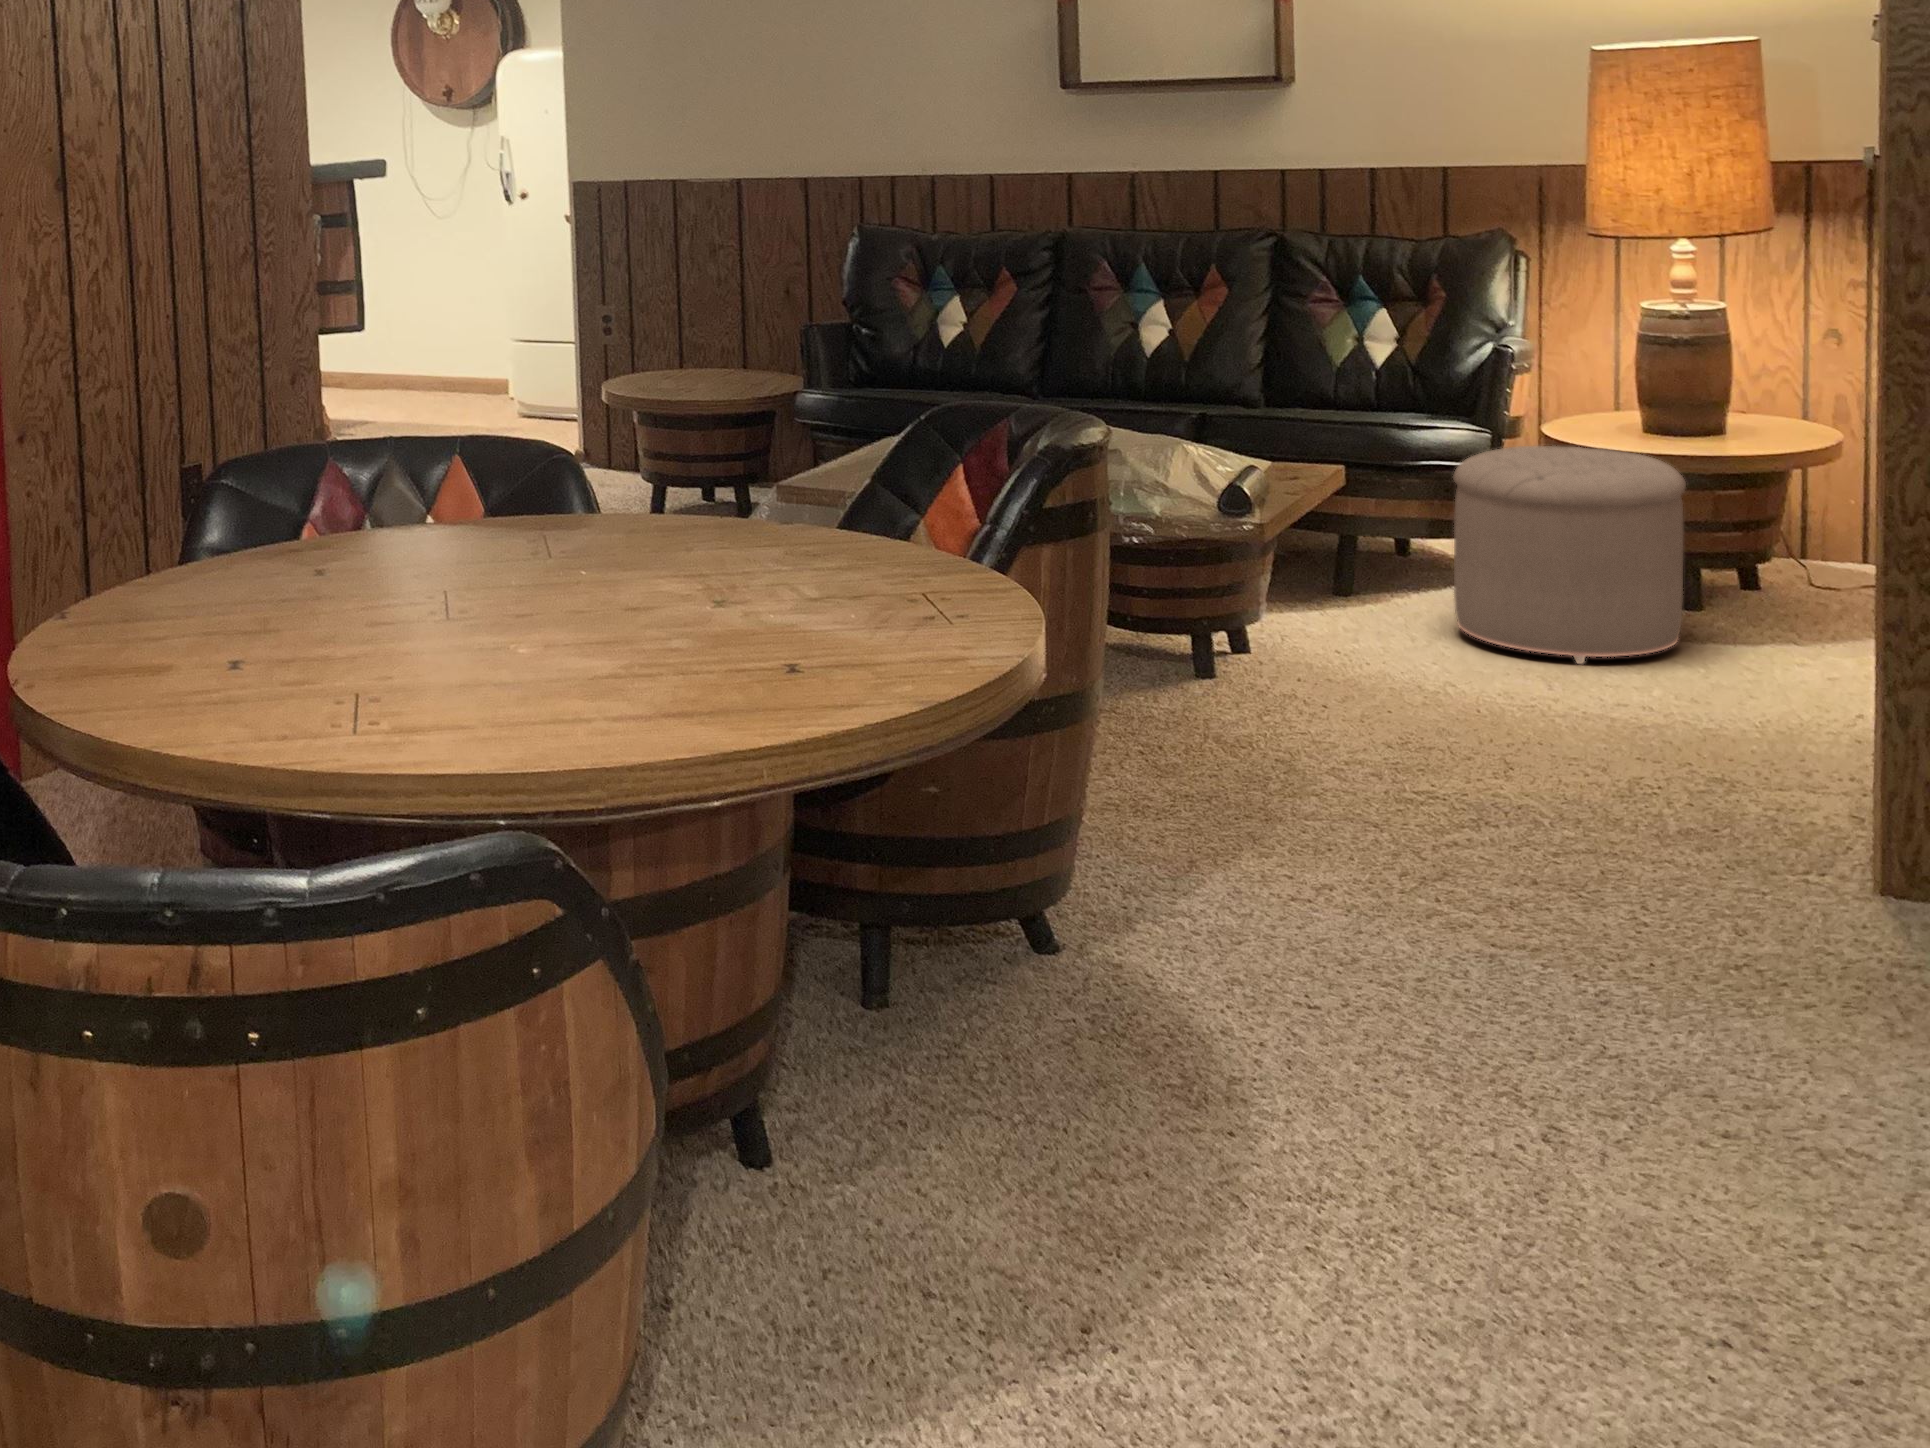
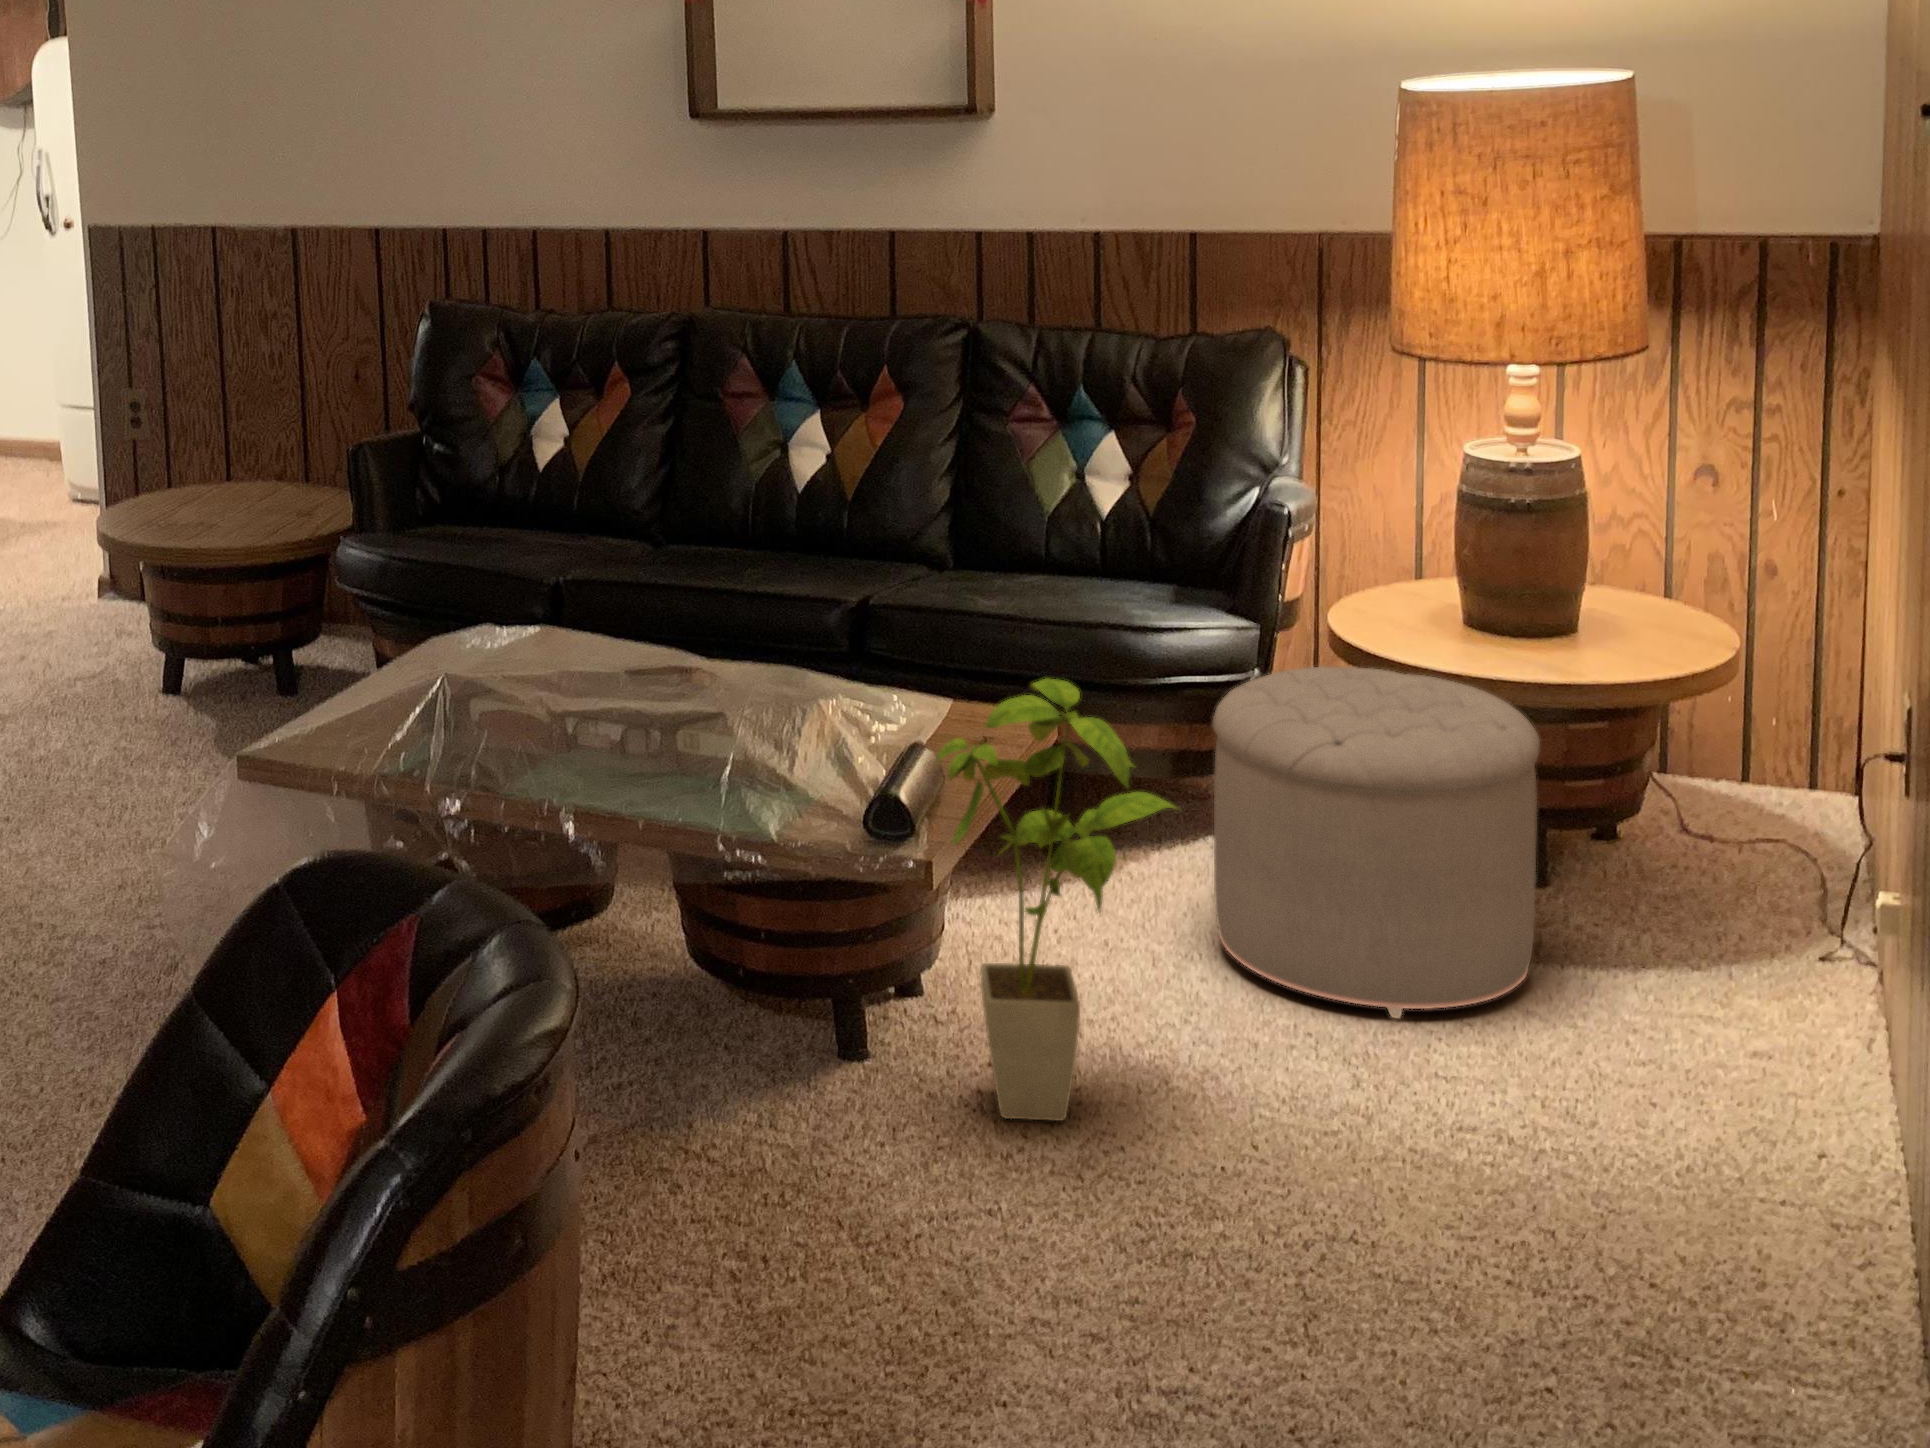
house plant: none [1260,410,1429,700] -> present [936,679,1176,1121]

